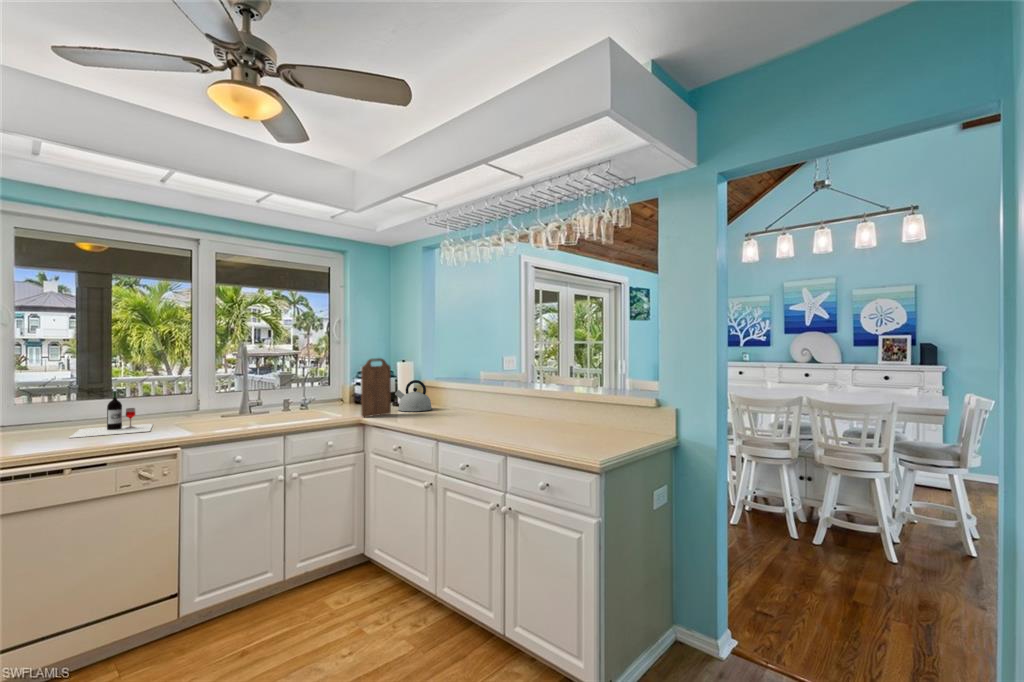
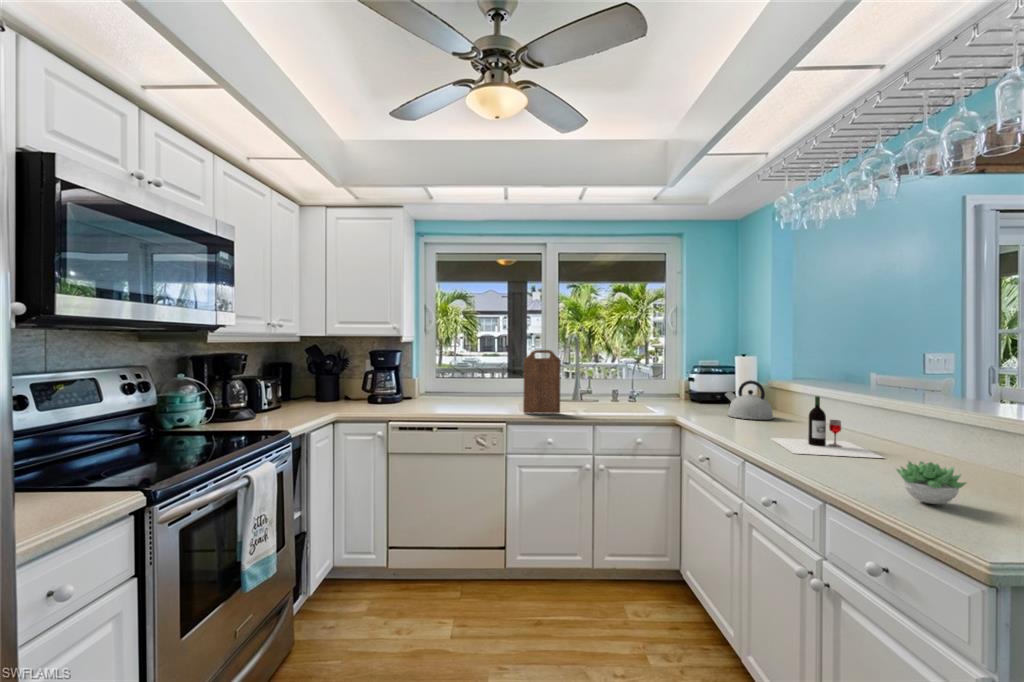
cutting board: present [361,358,391,417] -> present [523,350,561,413]
wine bottle: present [70,391,153,438] -> present [771,396,883,458]
succulent plant: none [543,418,578,442] -> present [896,461,966,504]

